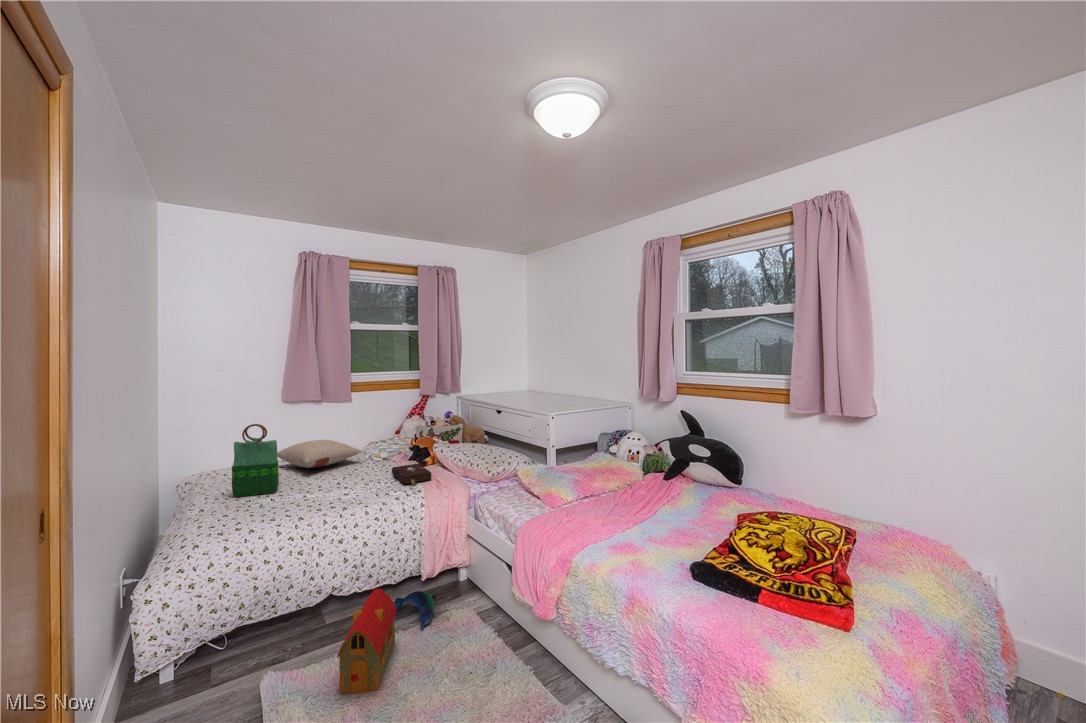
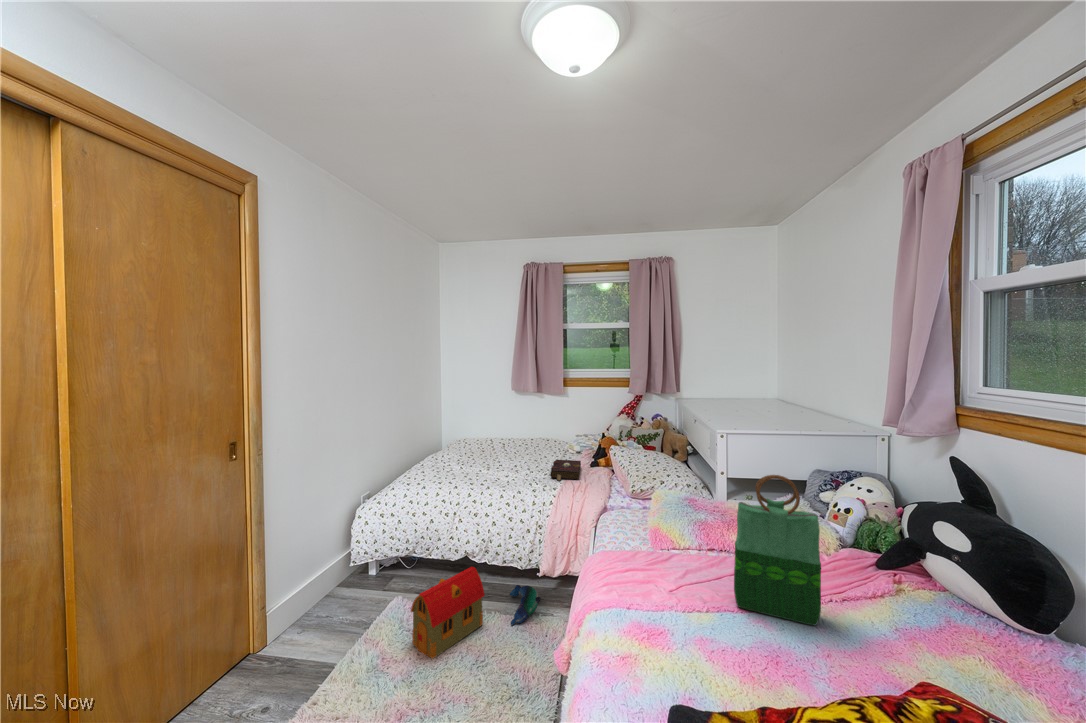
tote bag: present [232,424,279,497] -> present [734,475,821,626]
pillow: present [277,440,362,468] -> none [495,425,551,448]

